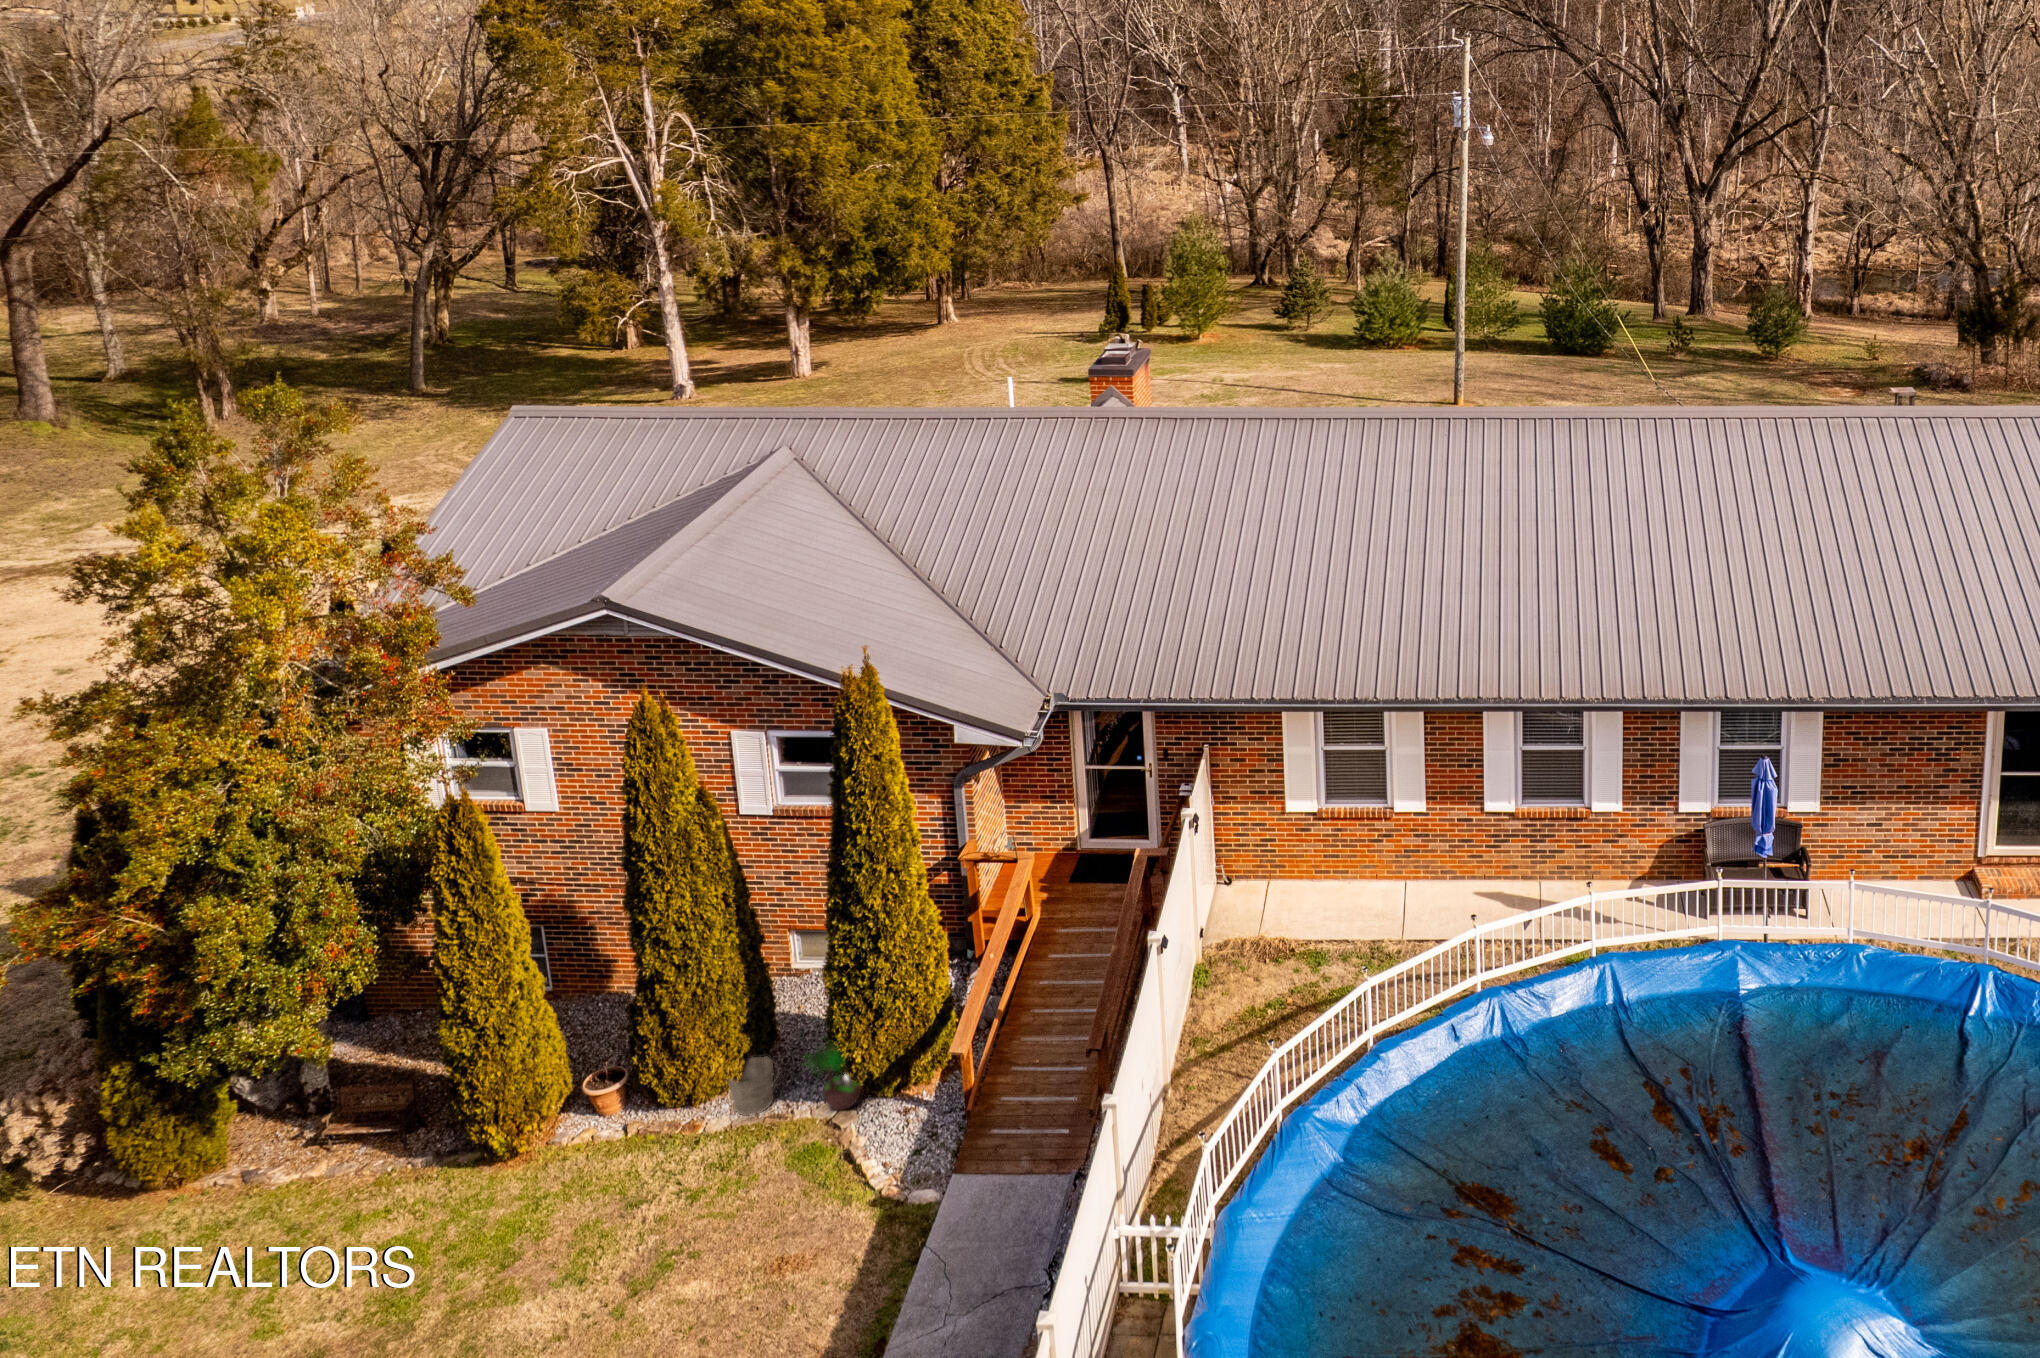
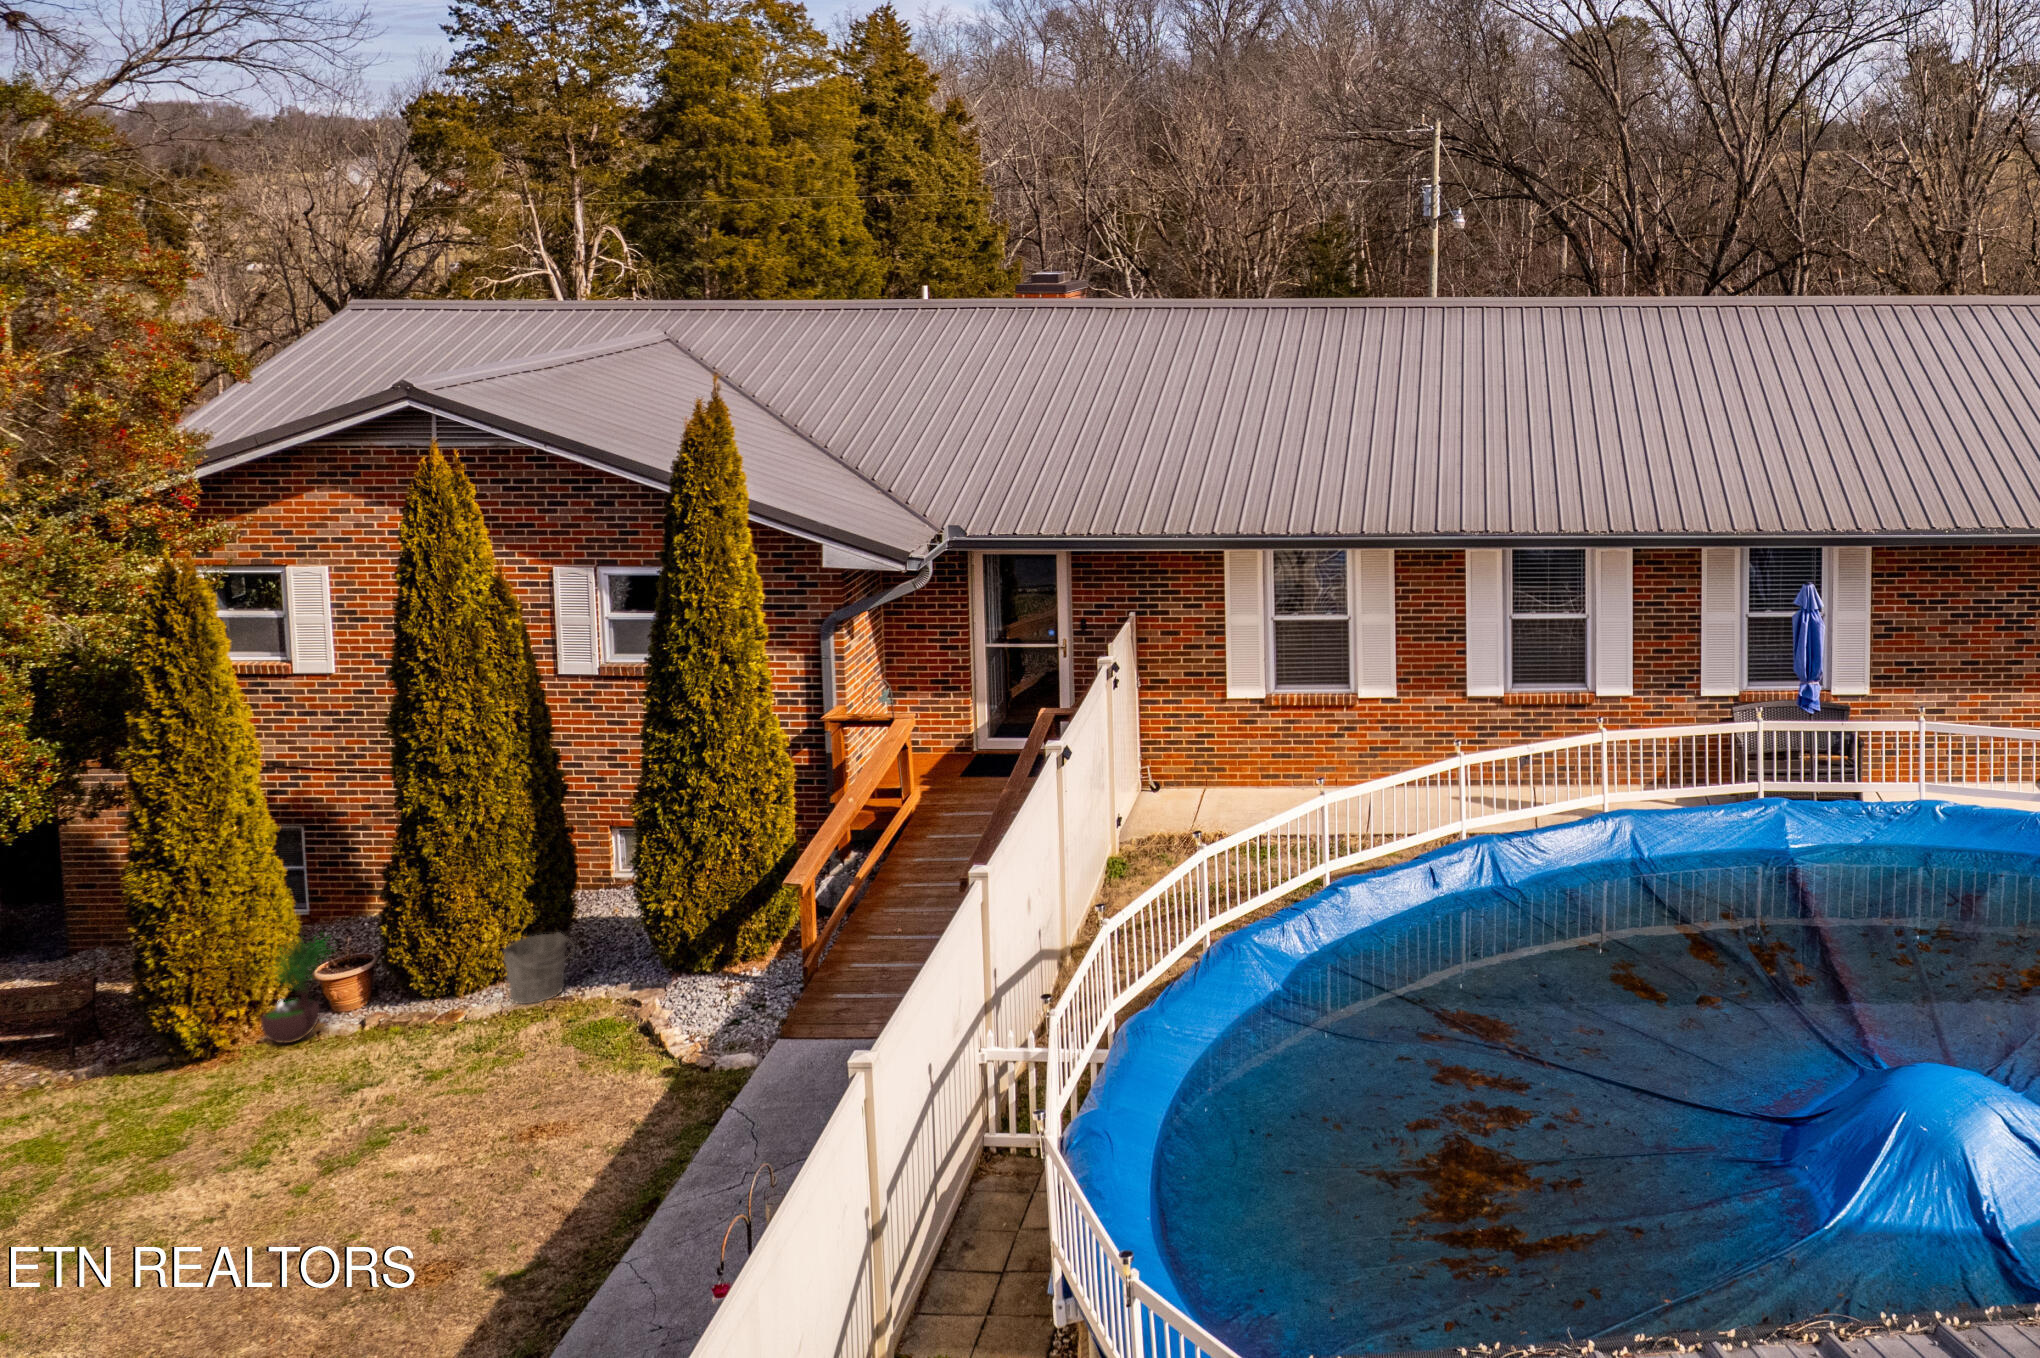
potted tree: present [804,1044,861,1110] -> present [261,937,327,1044]

